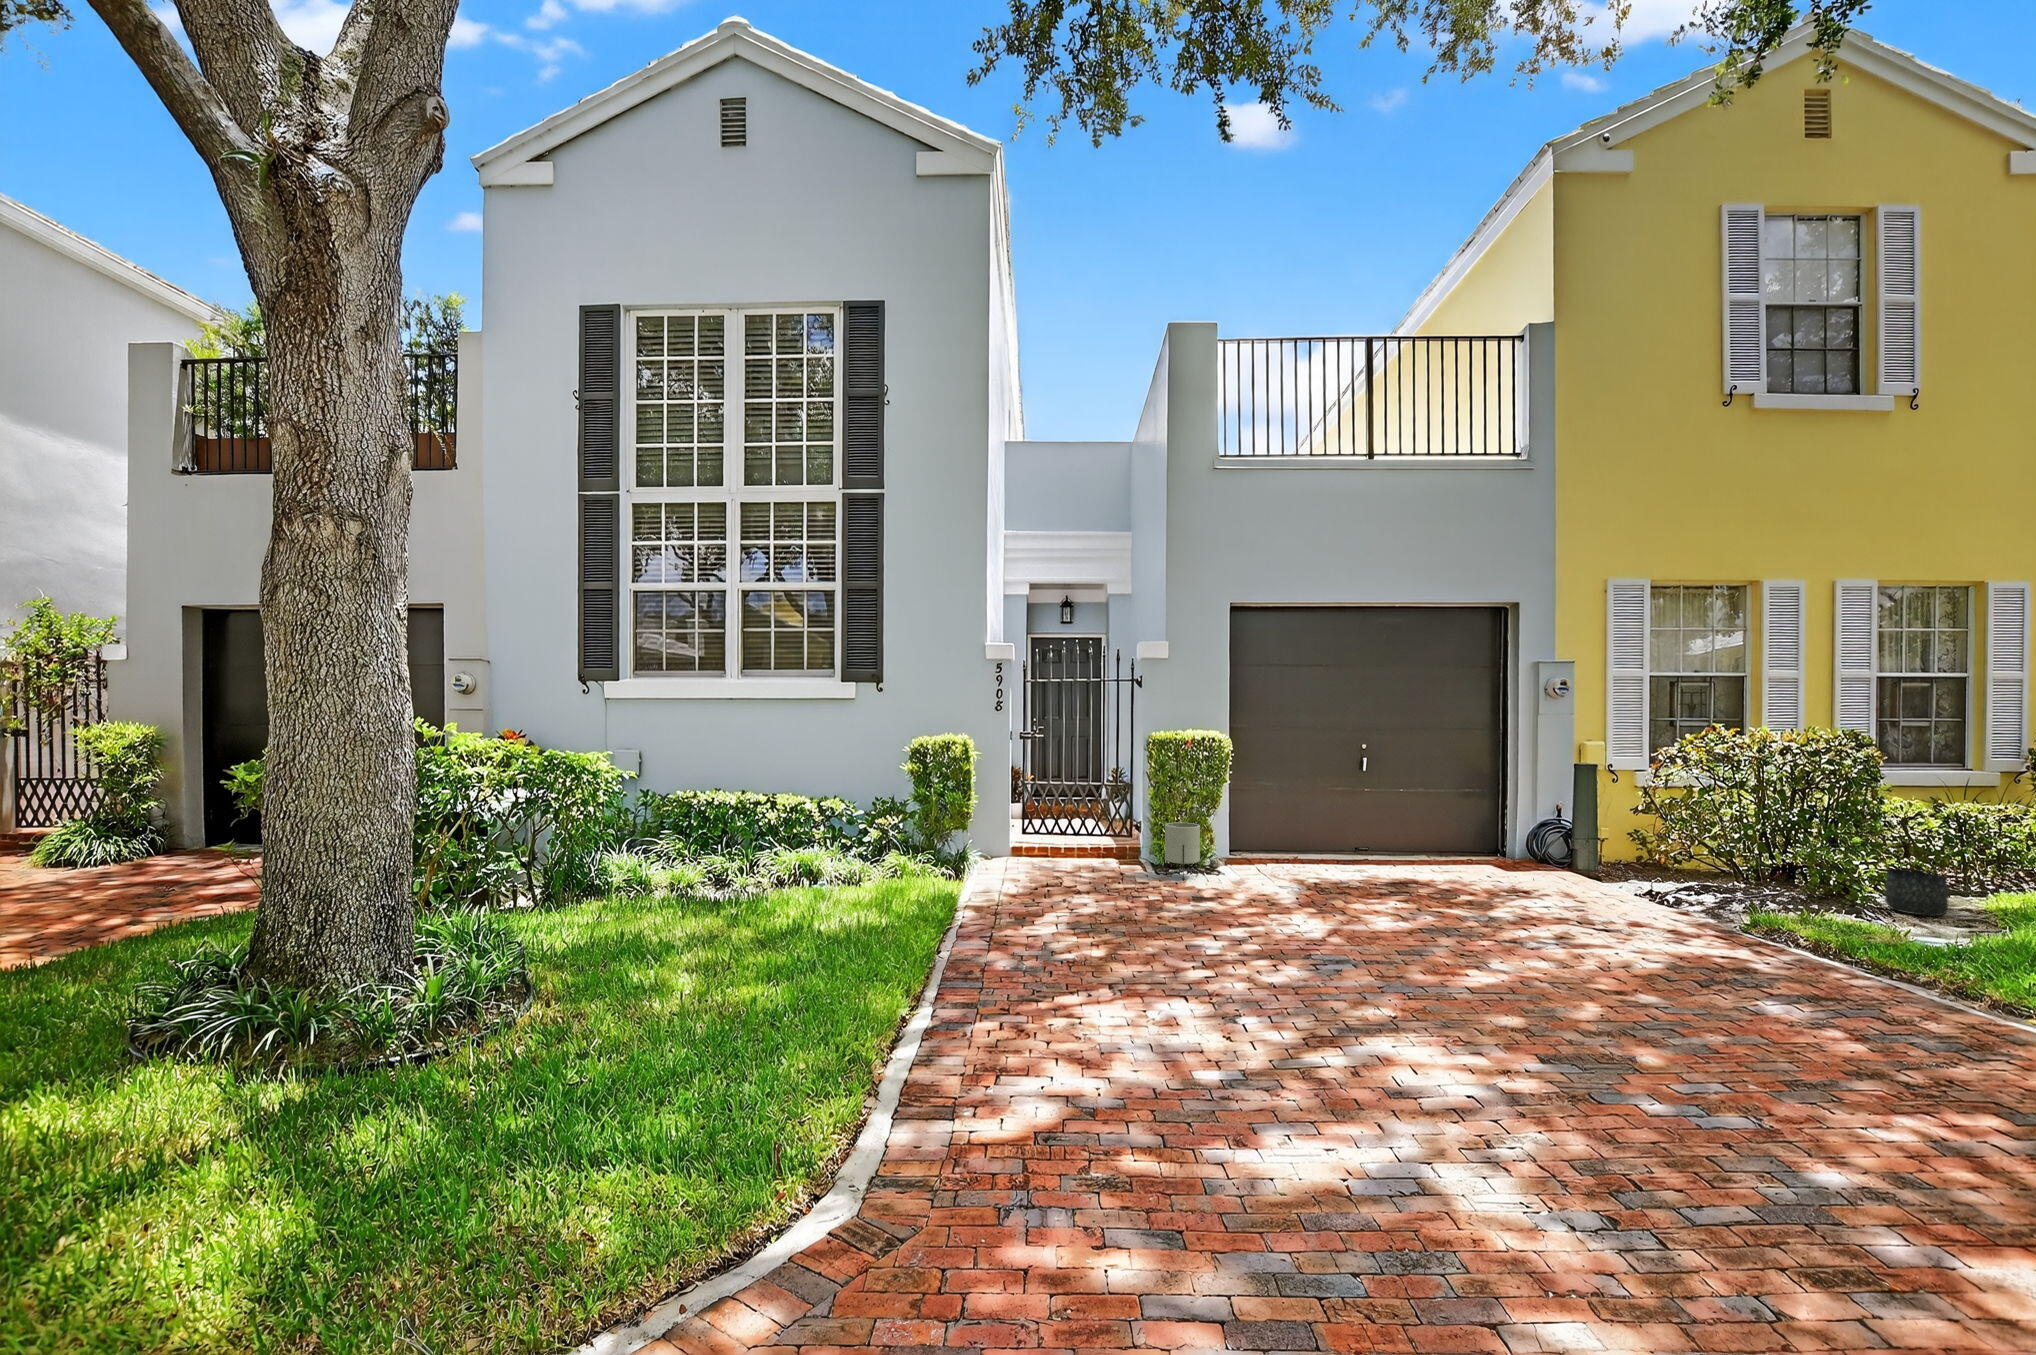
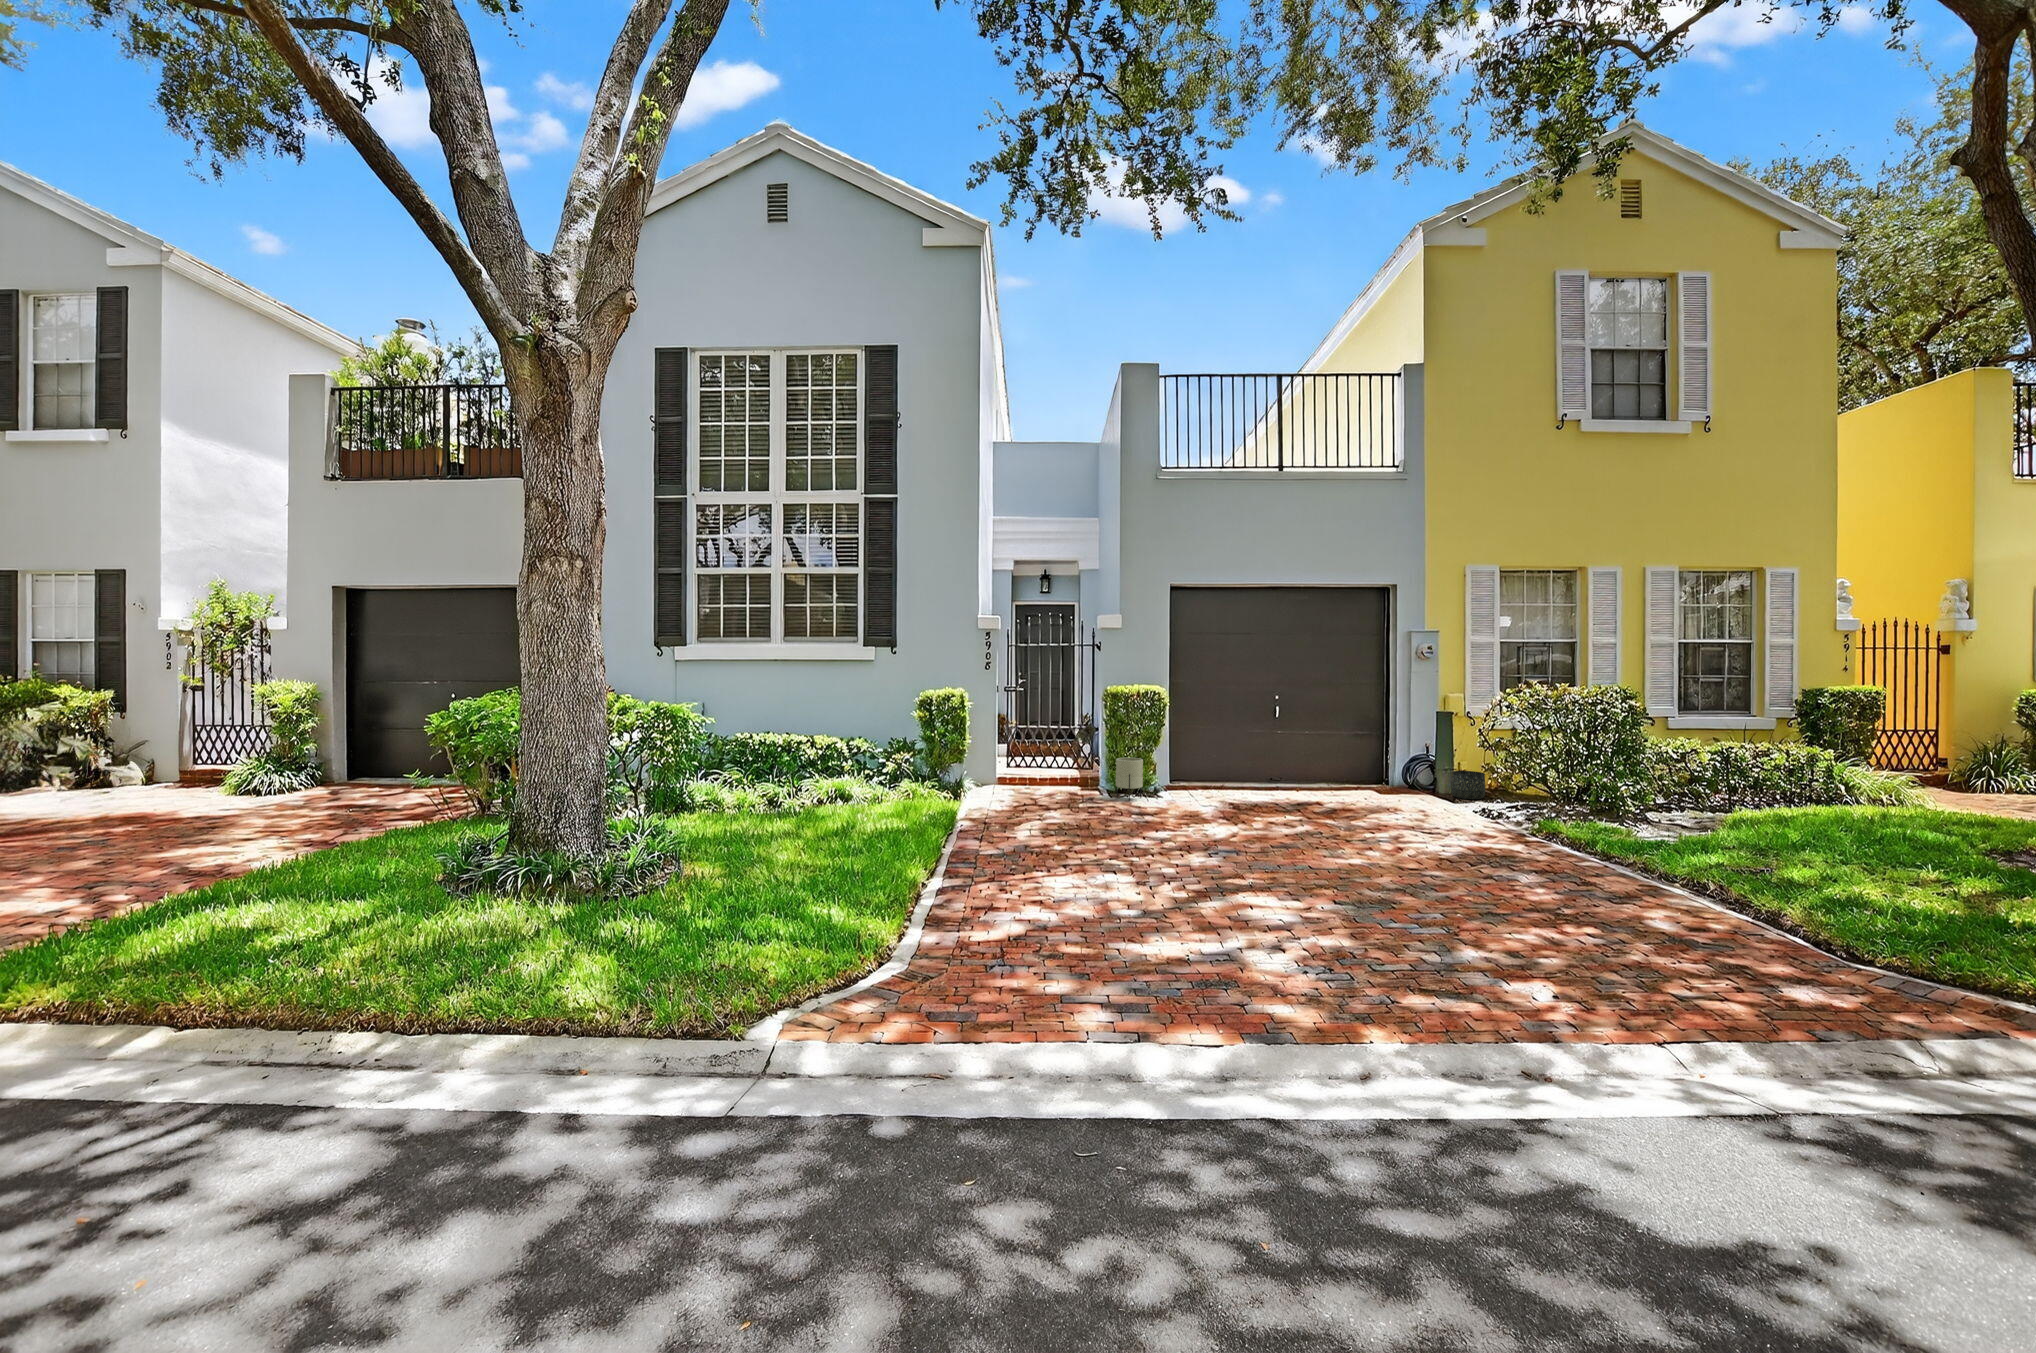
basket: present [1885,869,1948,916] -> present [1451,771,1485,799]

